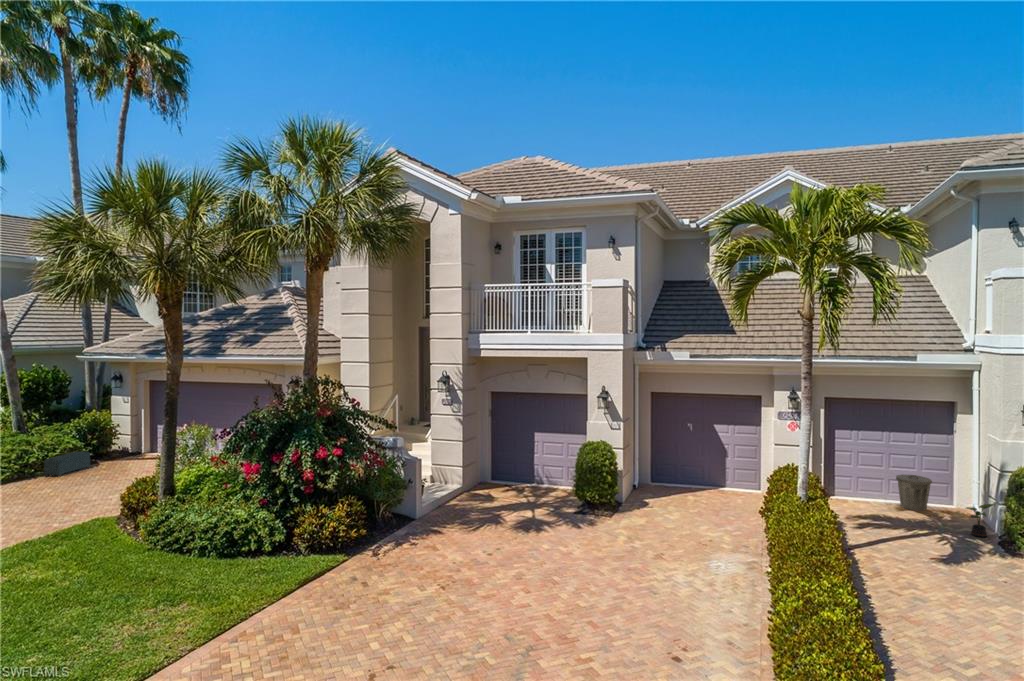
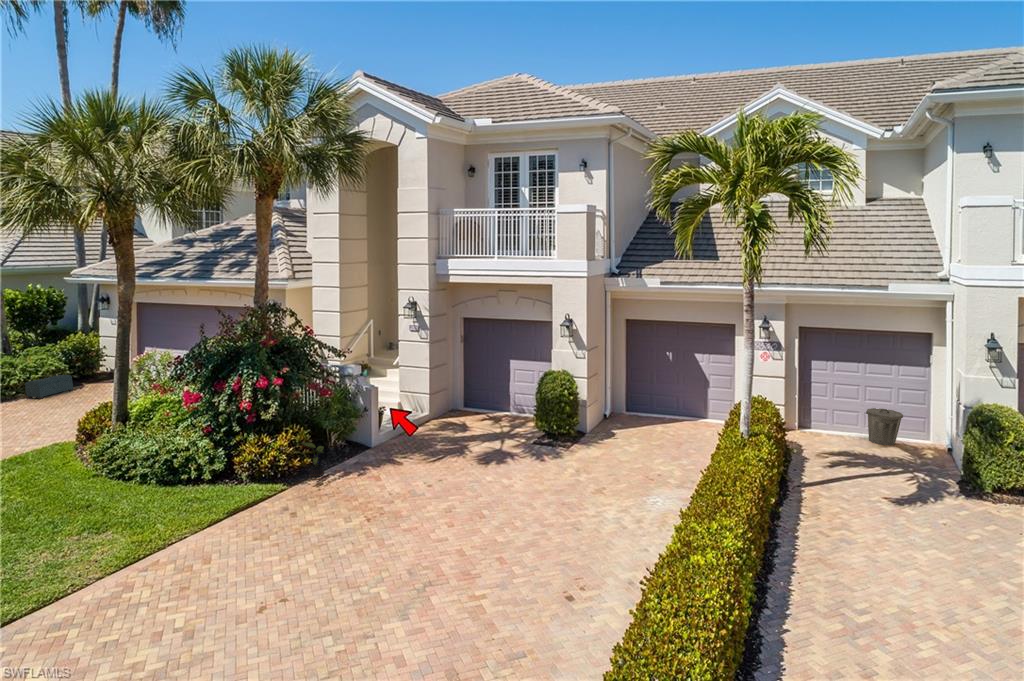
potted plant: present [966,504,994,537] -> present [301,443,324,477]

